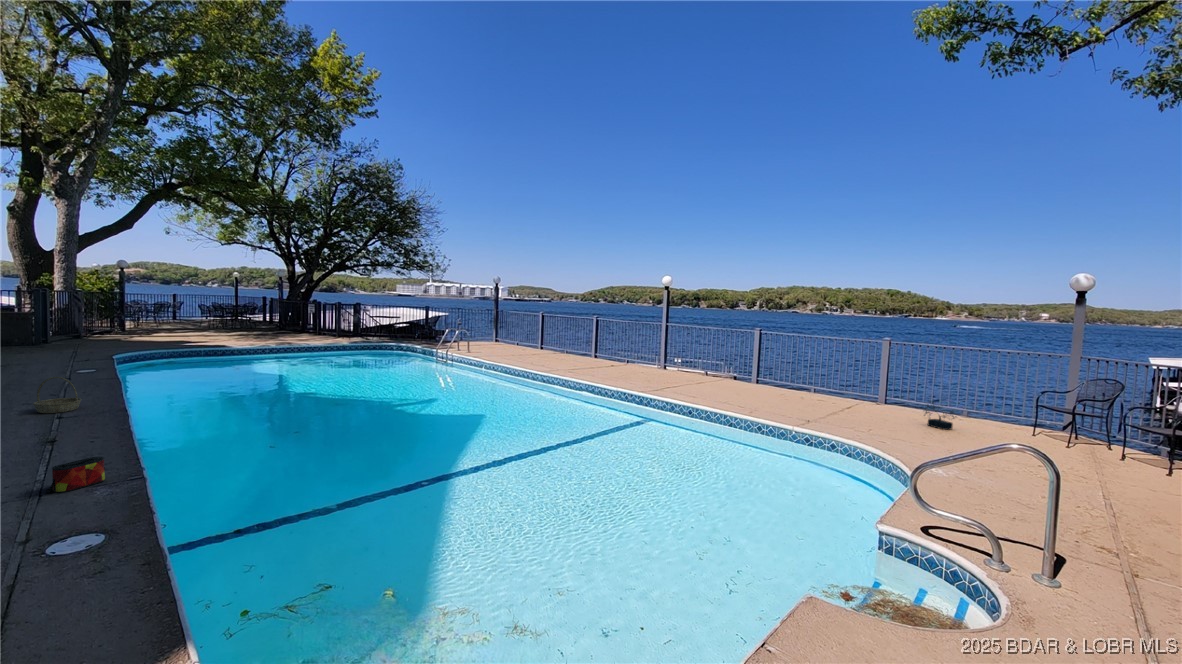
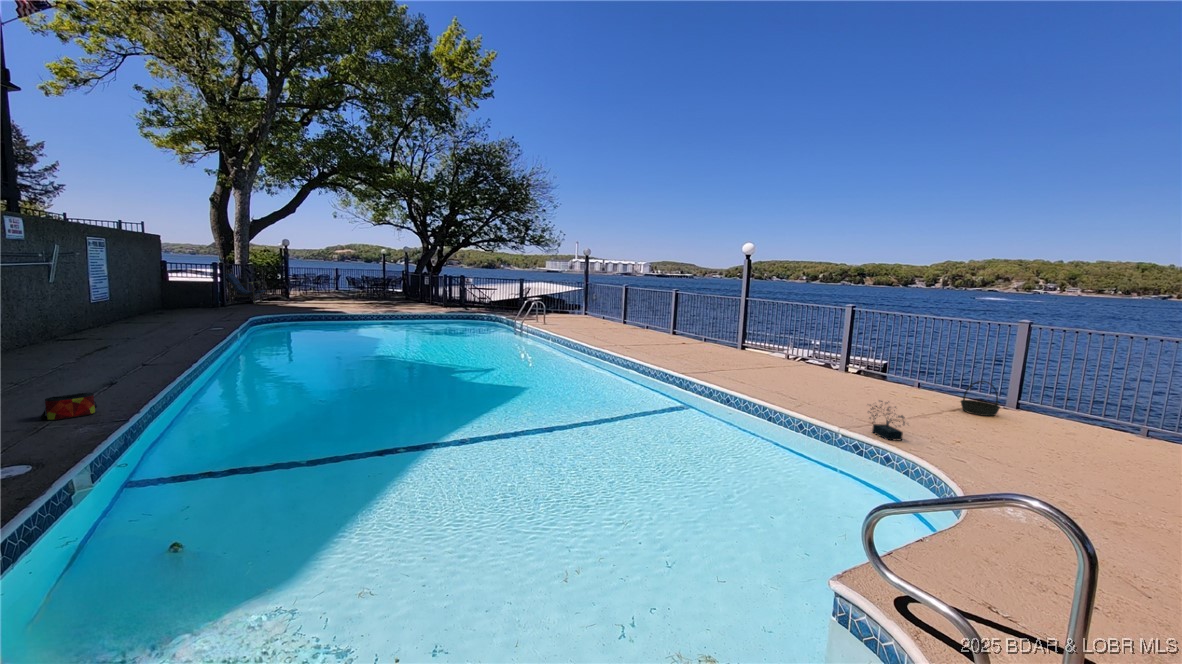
lounge chair: none [49,305,105,342] -> present [225,273,265,304]
basket: present [33,377,82,413] -> present [961,381,1000,416]
decorative plant: present [926,401,954,430] -> present [868,401,905,440]

